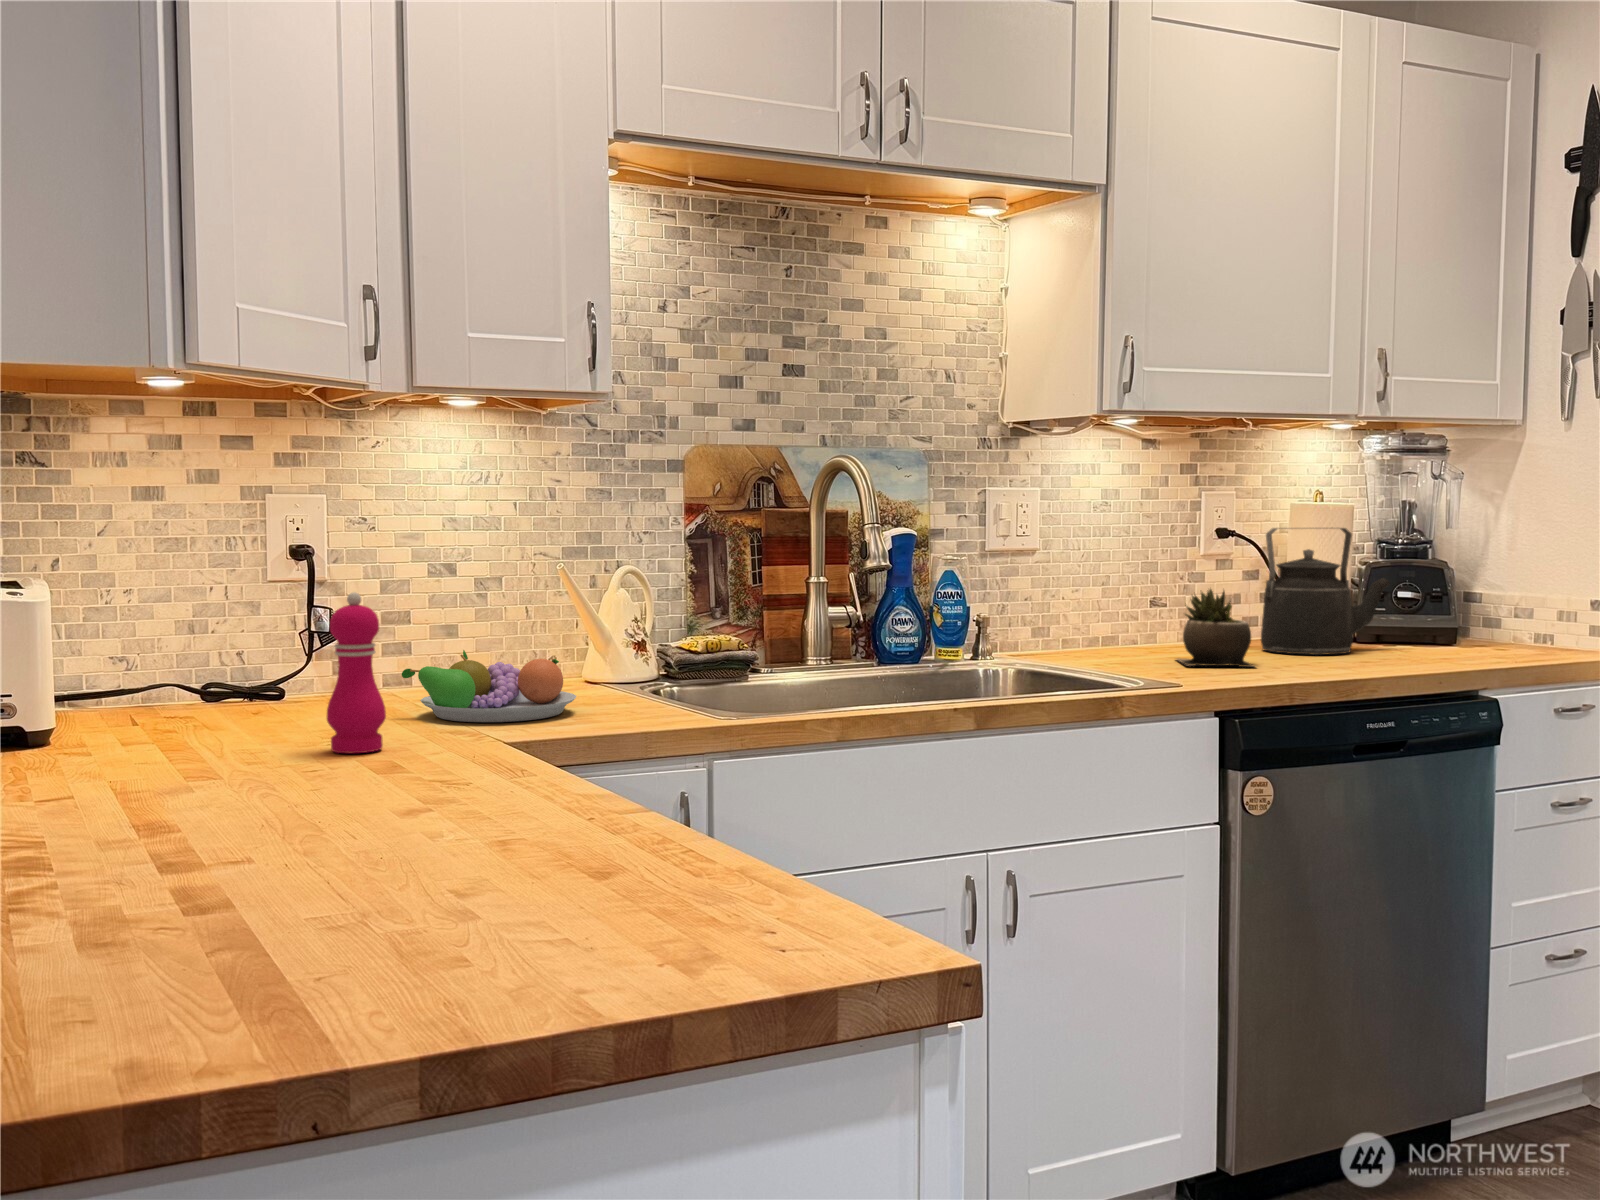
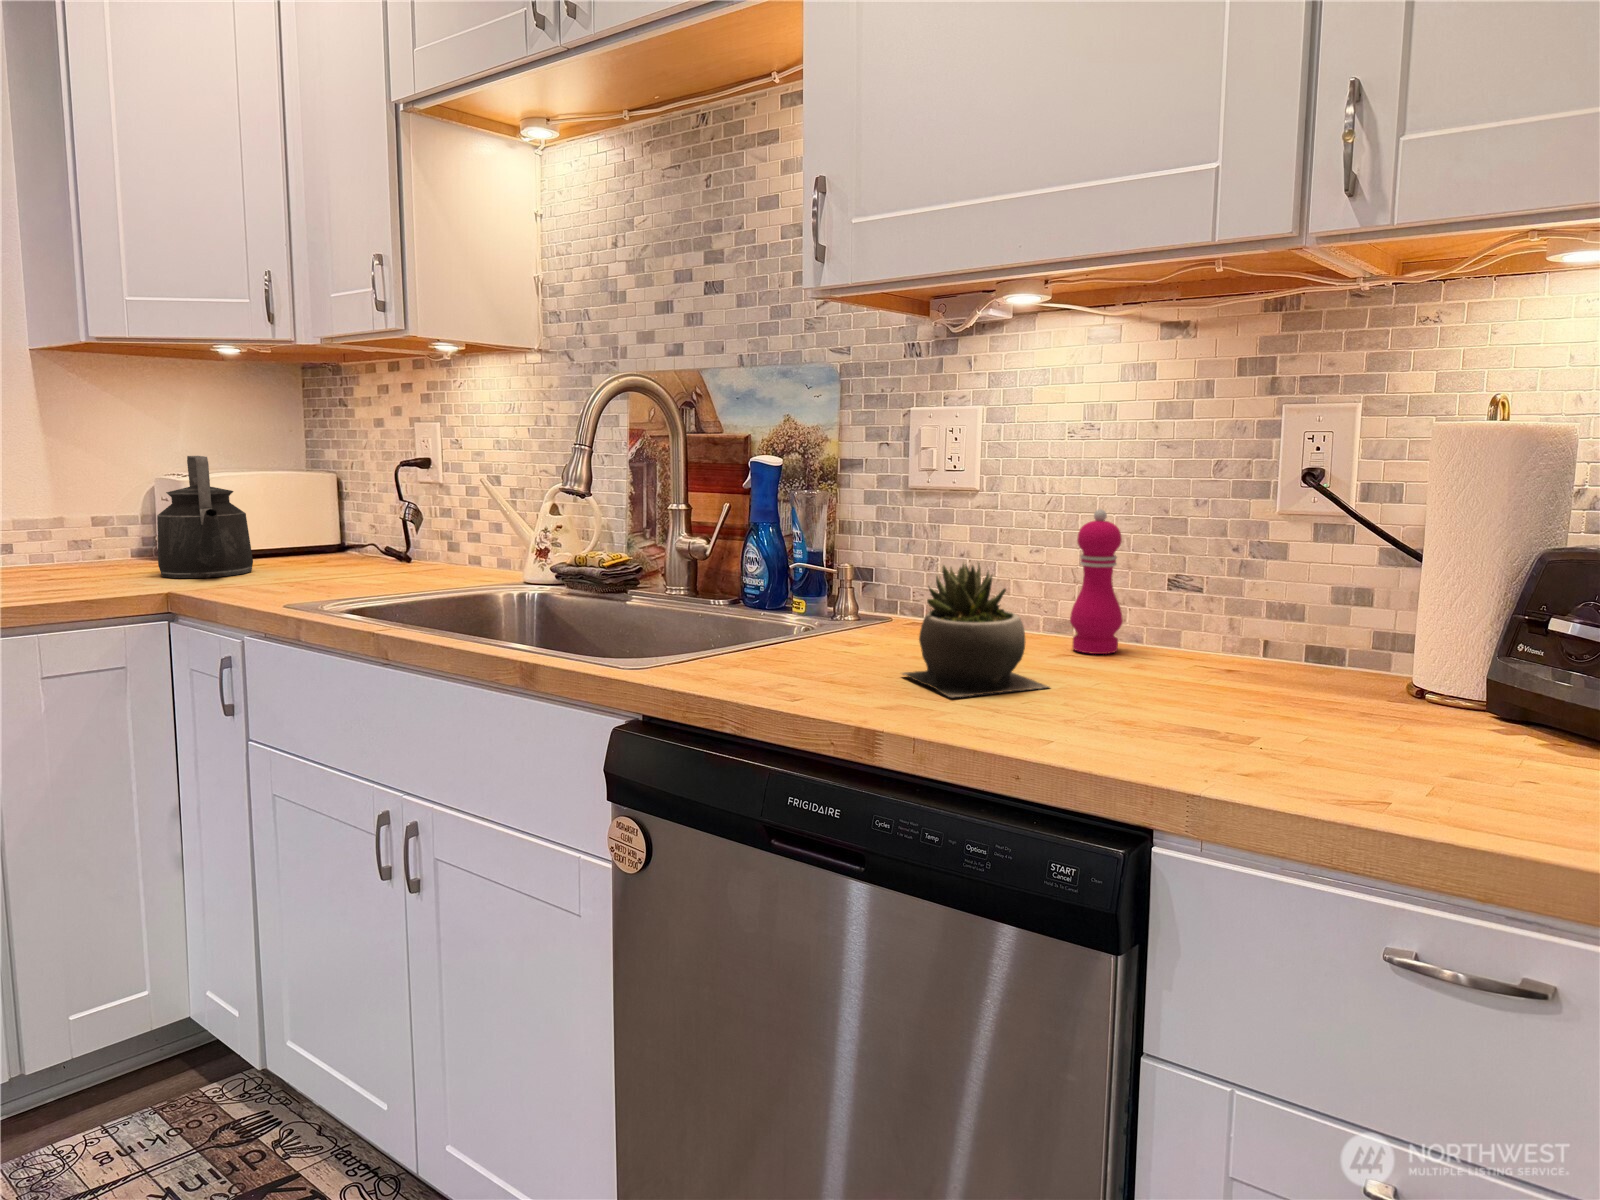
kettle: present [1261,528,1390,655] -> present [157,456,253,578]
pepper mill: present [327,592,386,753] -> present [1070,509,1123,654]
fruit bowl: present [402,650,576,722] -> none [251,541,376,597]

